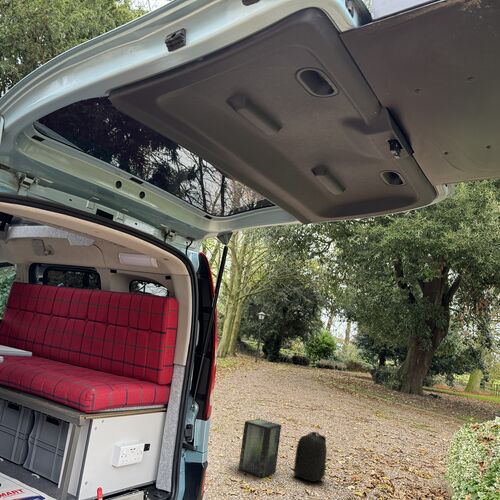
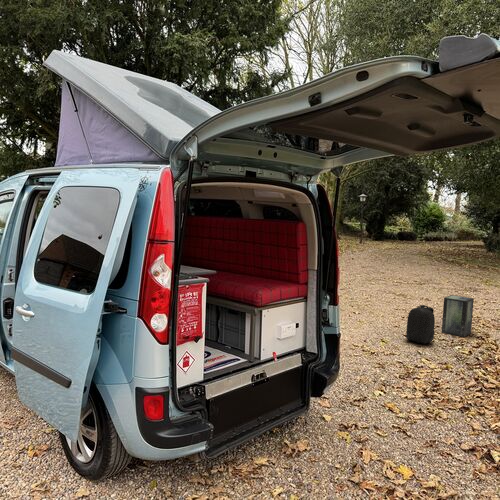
storage box: present [239,419,281,478] -> present [442,295,474,337]

